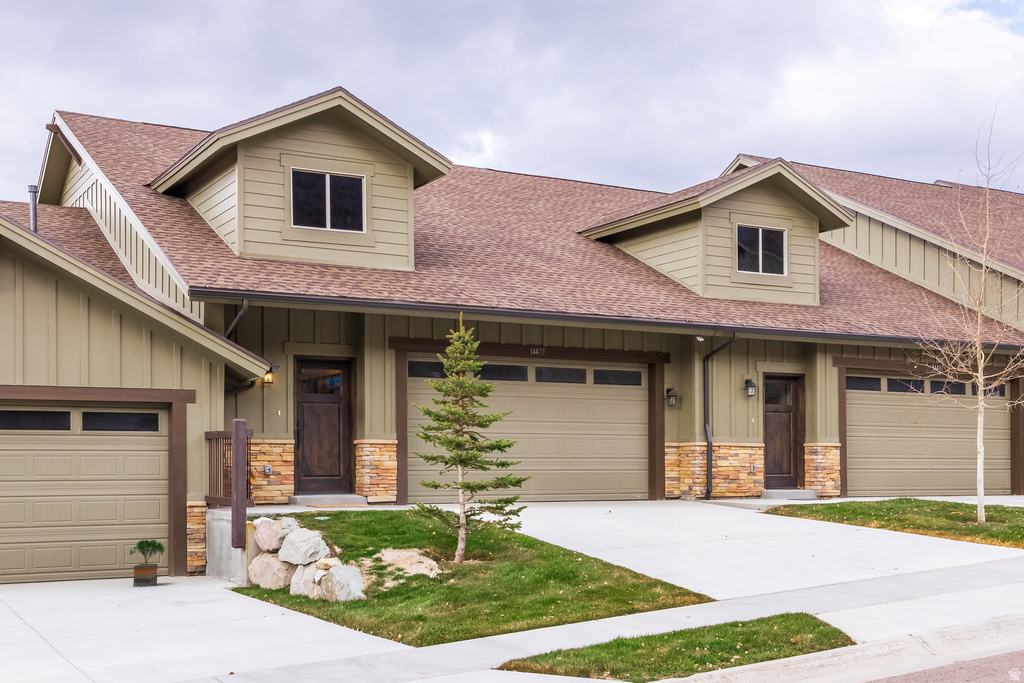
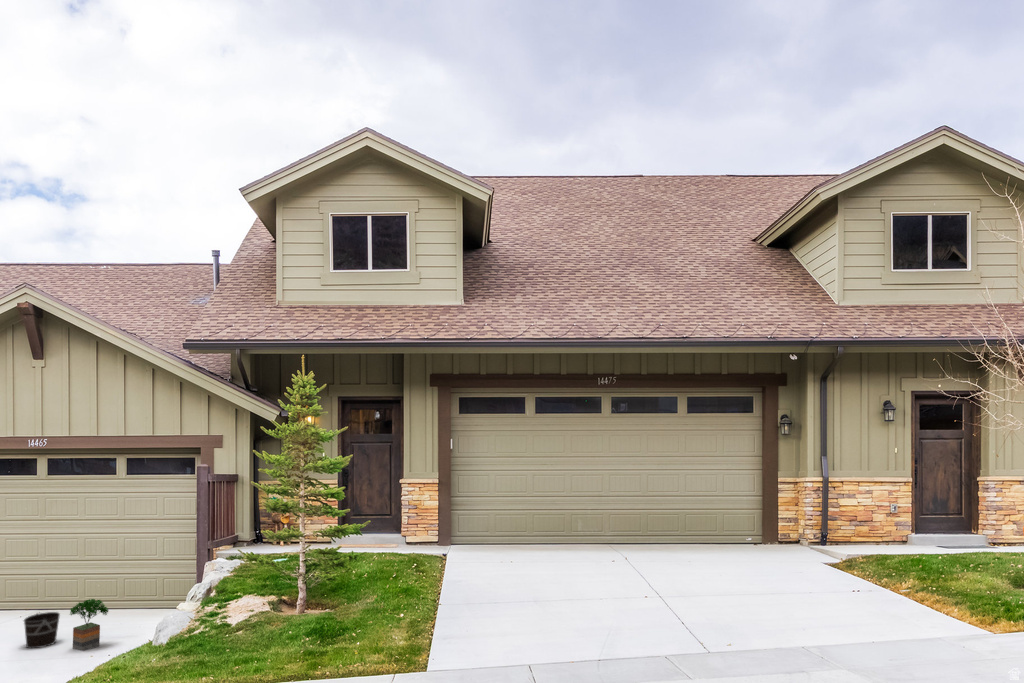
bucket: none [71,558,103,590] -> present [24,612,60,648]

